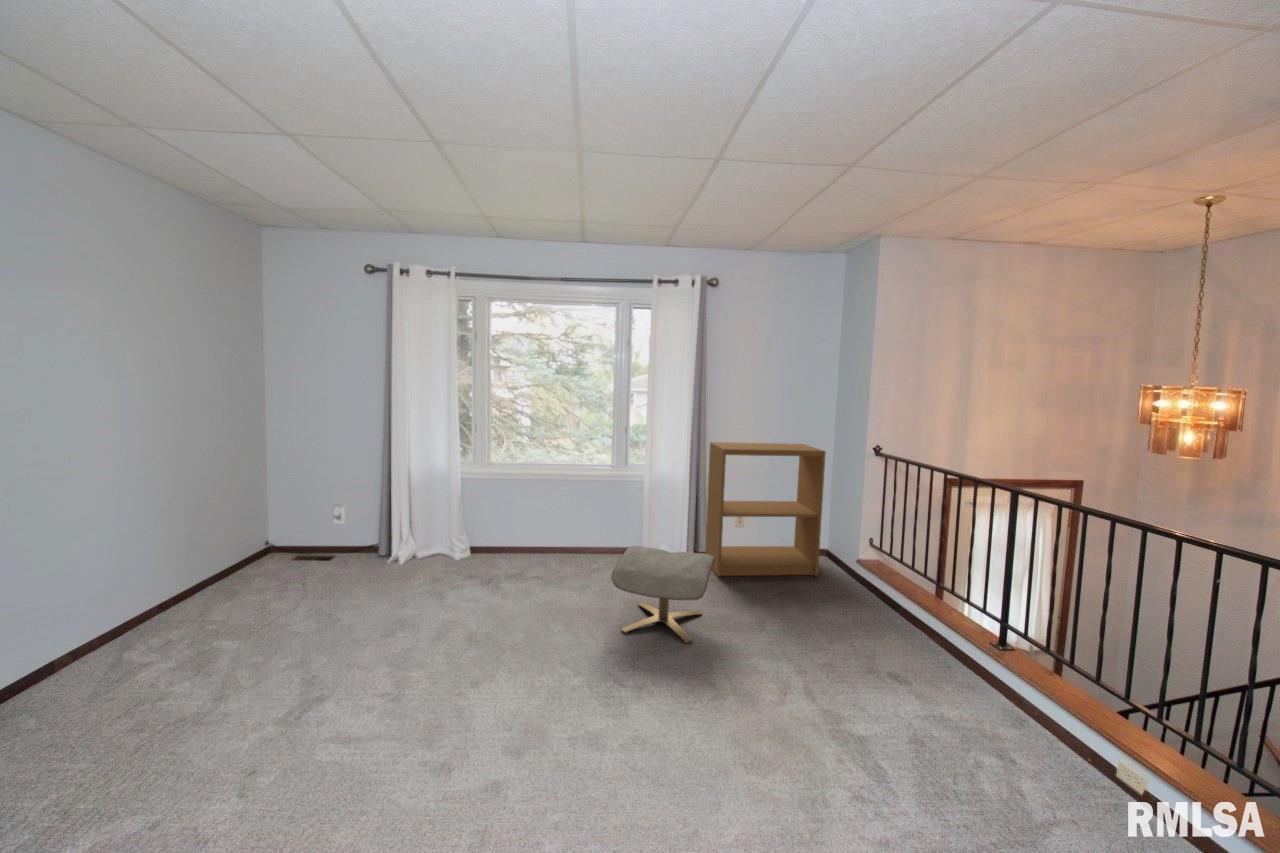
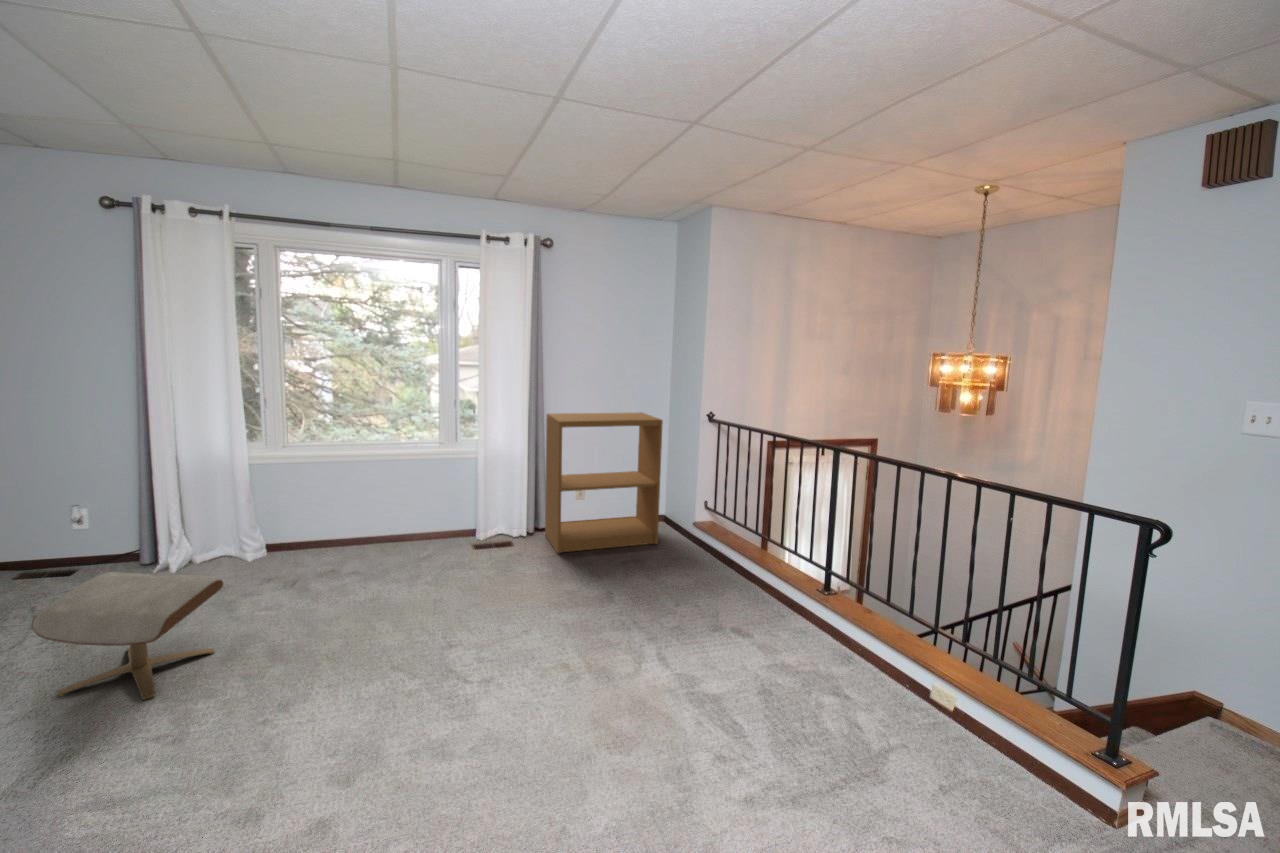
ottoman: present [612,546,715,643] -> present [32,572,223,700]

